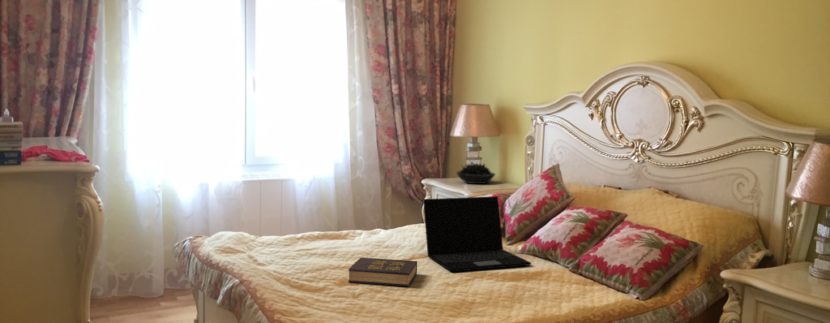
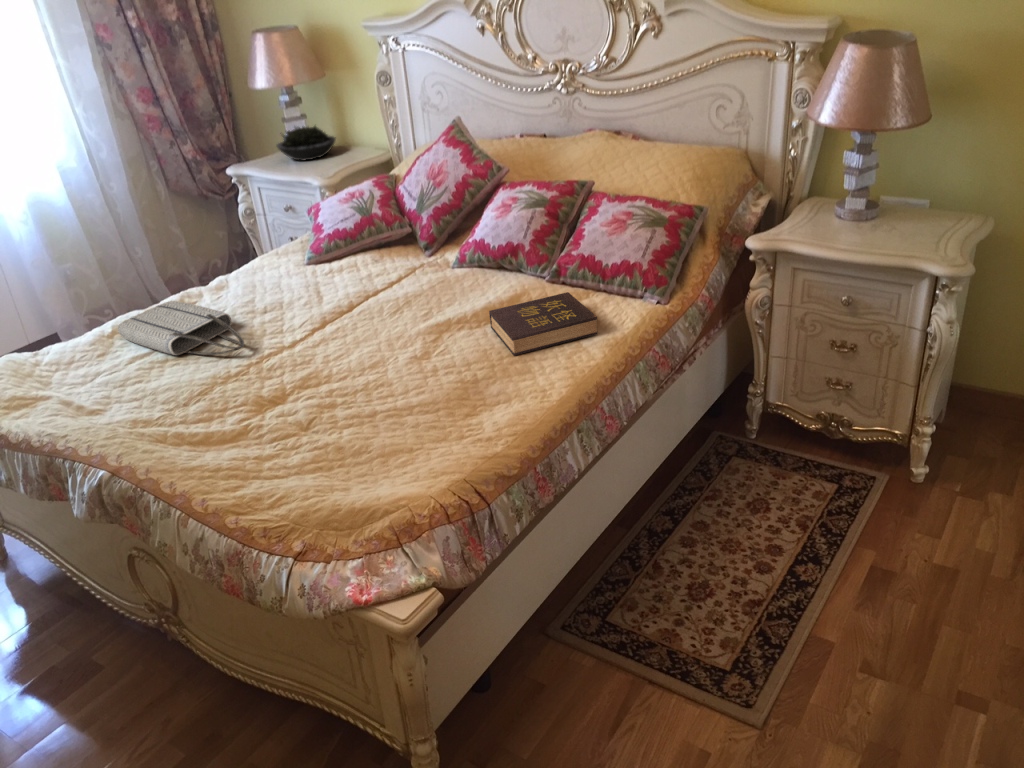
laptop: present [423,196,531,272] -> none [310,193,493,335]
tote bag: none [308,227,365,254] -> present [118,301,245,355]
hardback book: present [348,257,417,287] -> present [489,292,597,356]

